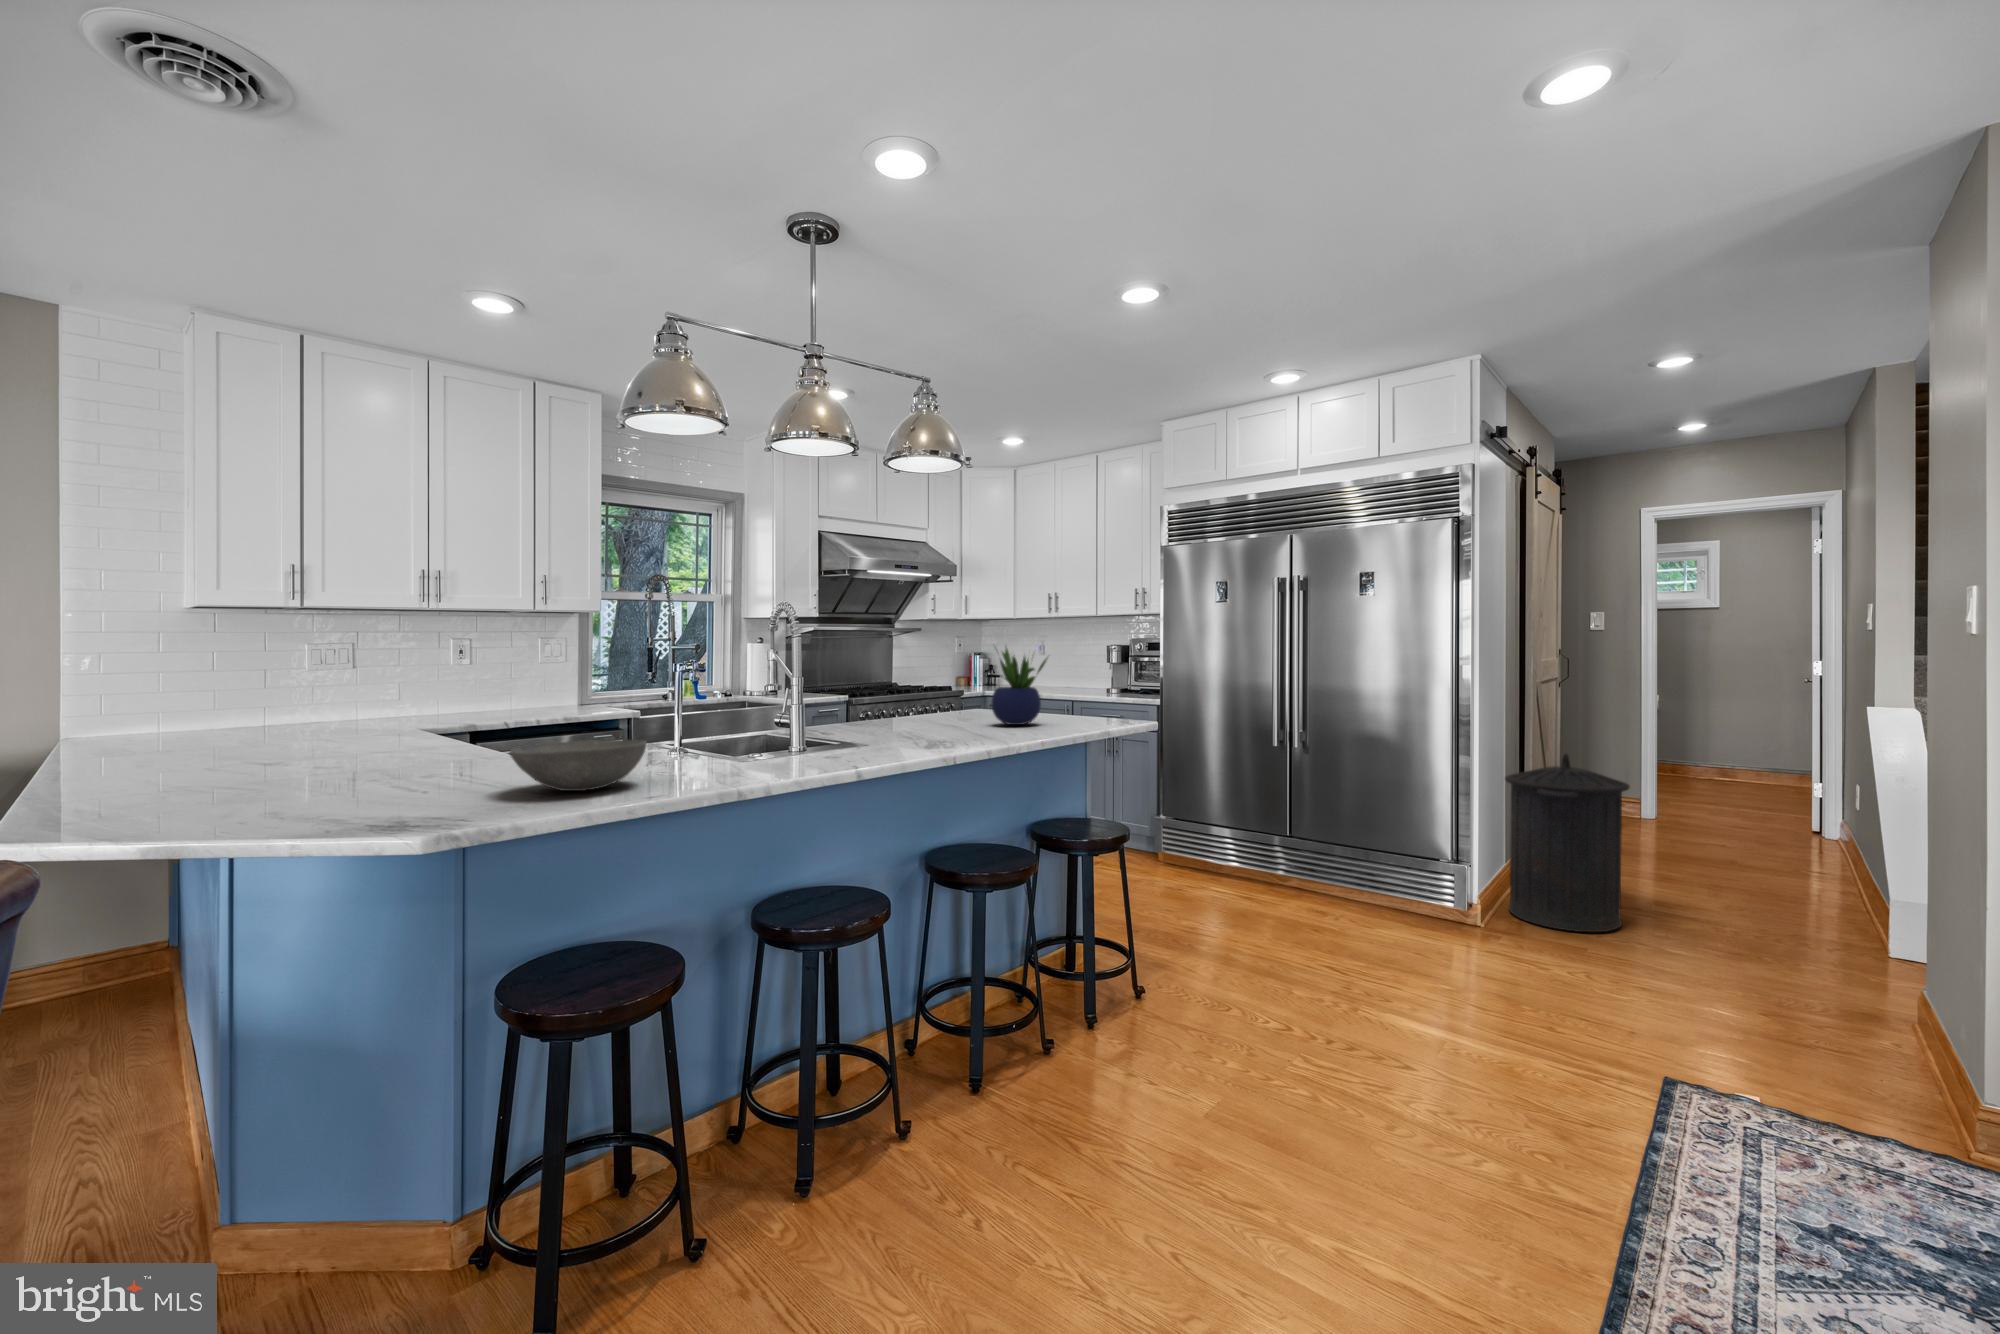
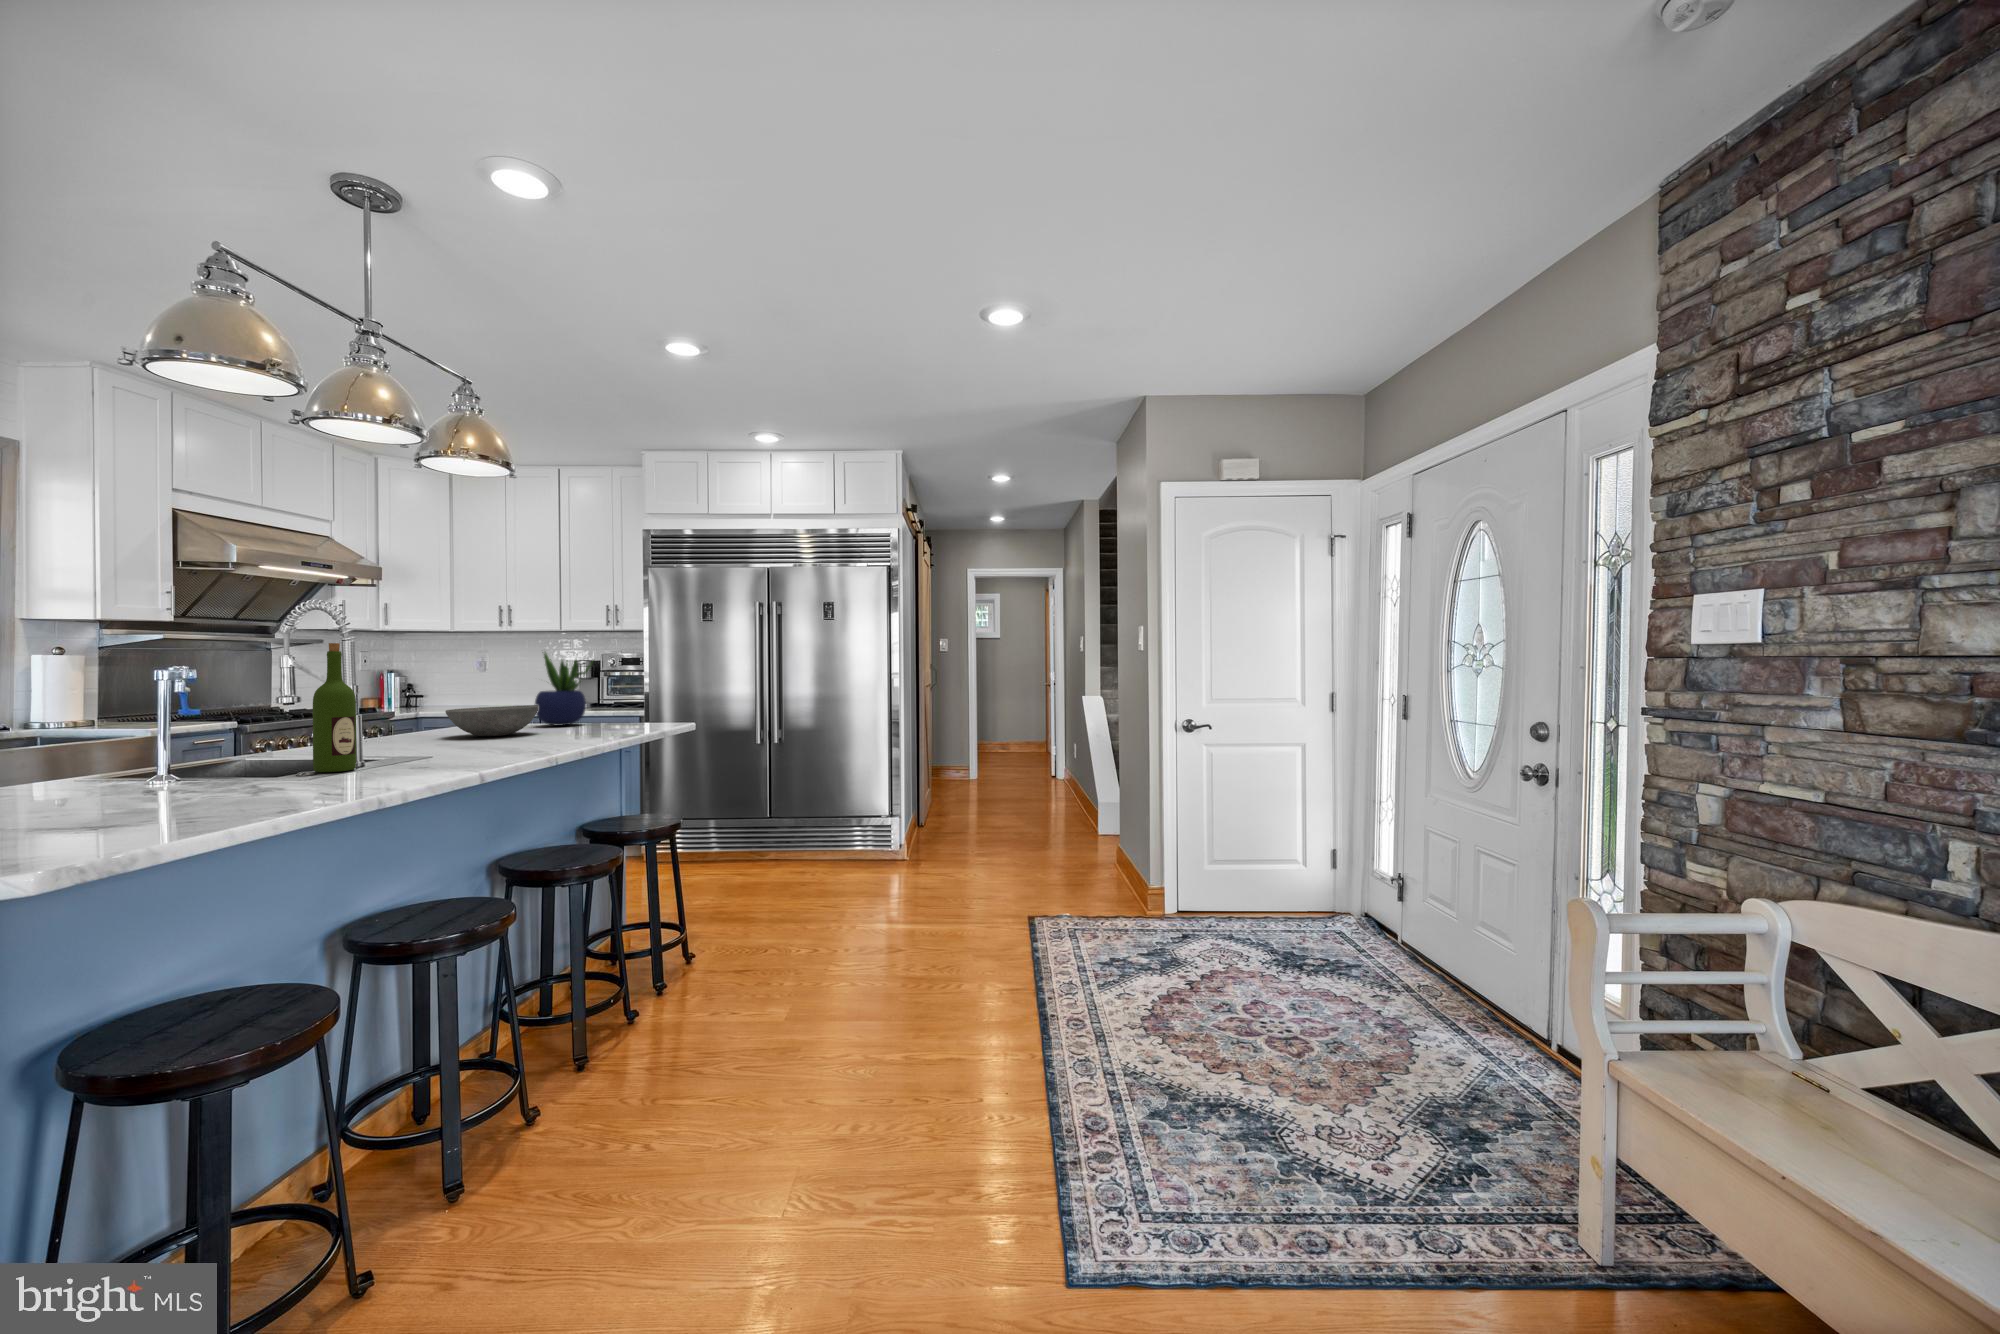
wine bottle: none [704,648,738,773] -> present [313,643,356,772]
bowl: present [509,740,647,791] -> present [445,705,538,736]
trash can: present [1505,754,1630,932] -> none [909,731,982,852]

